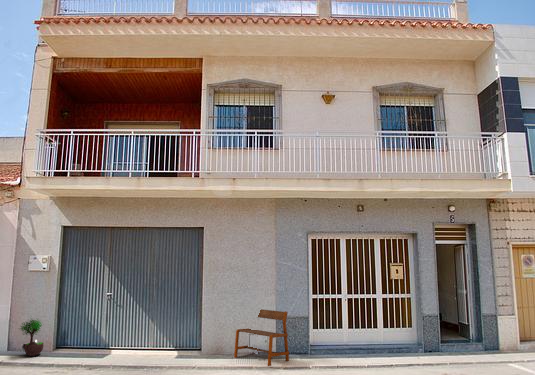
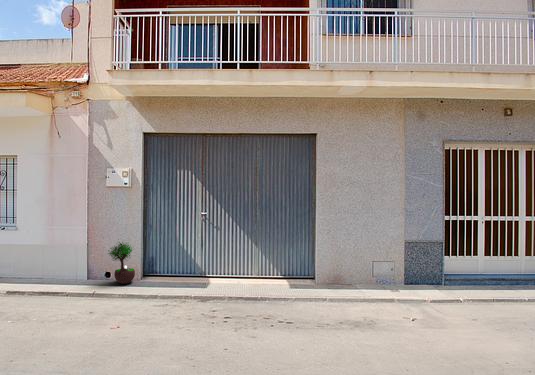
bench: present [234,309,289,366] -> none [360,232,430,300]

